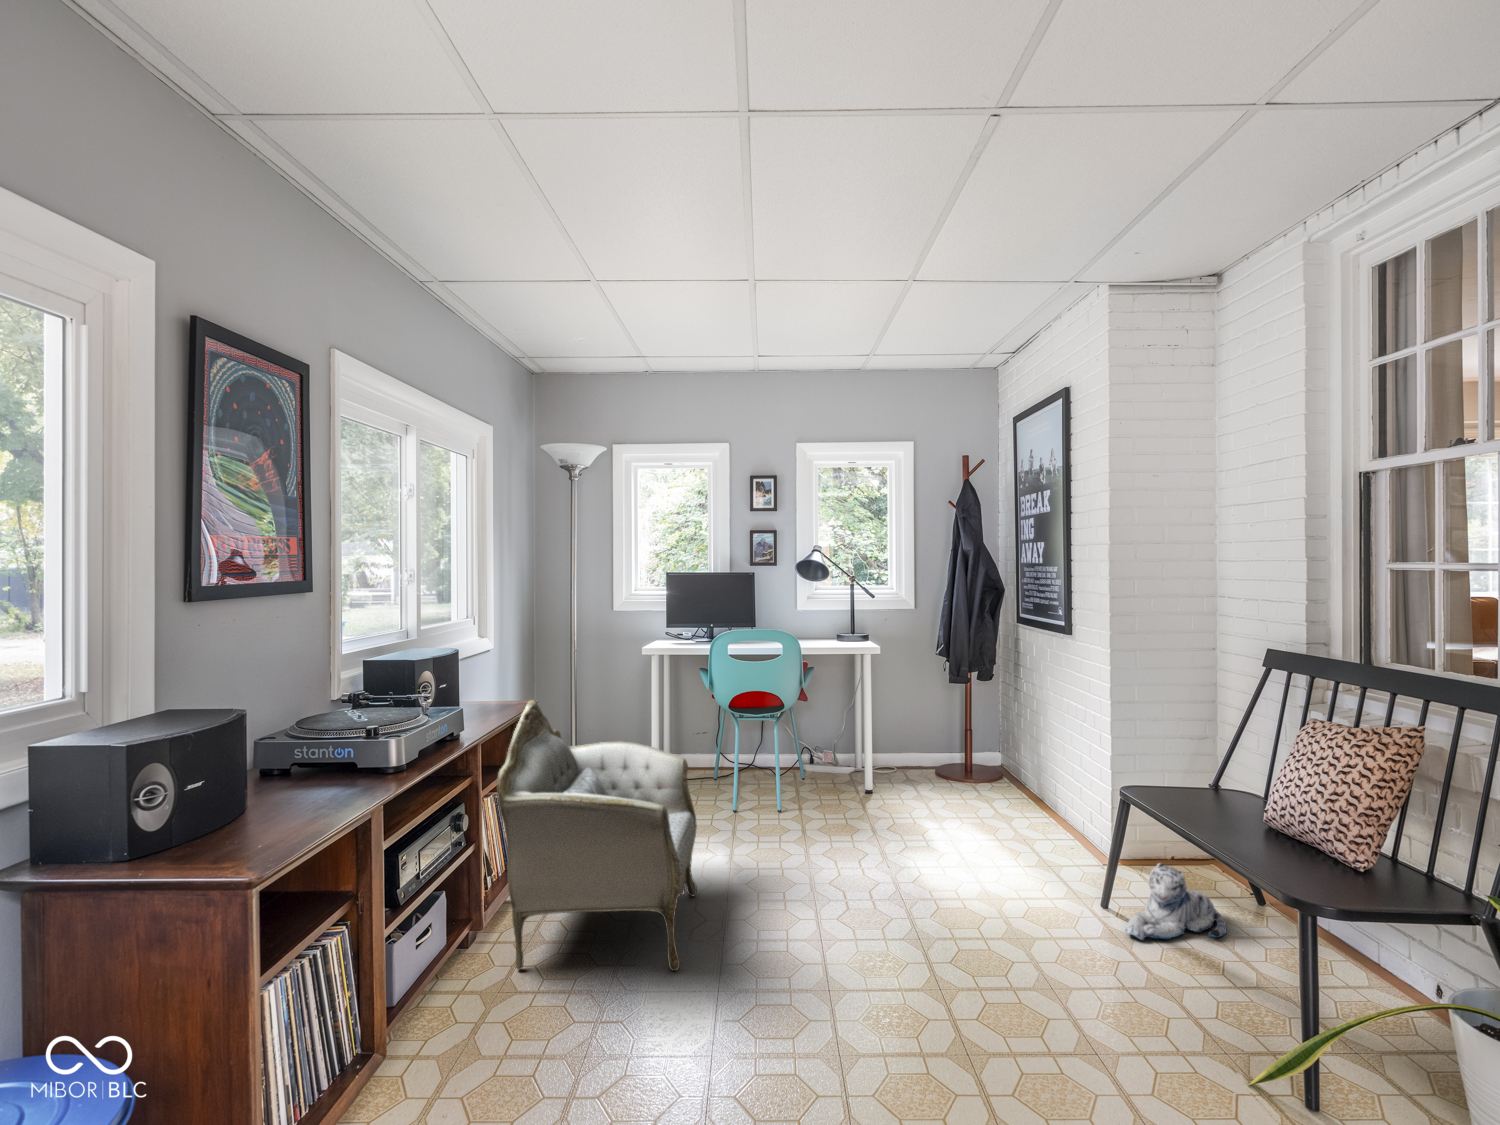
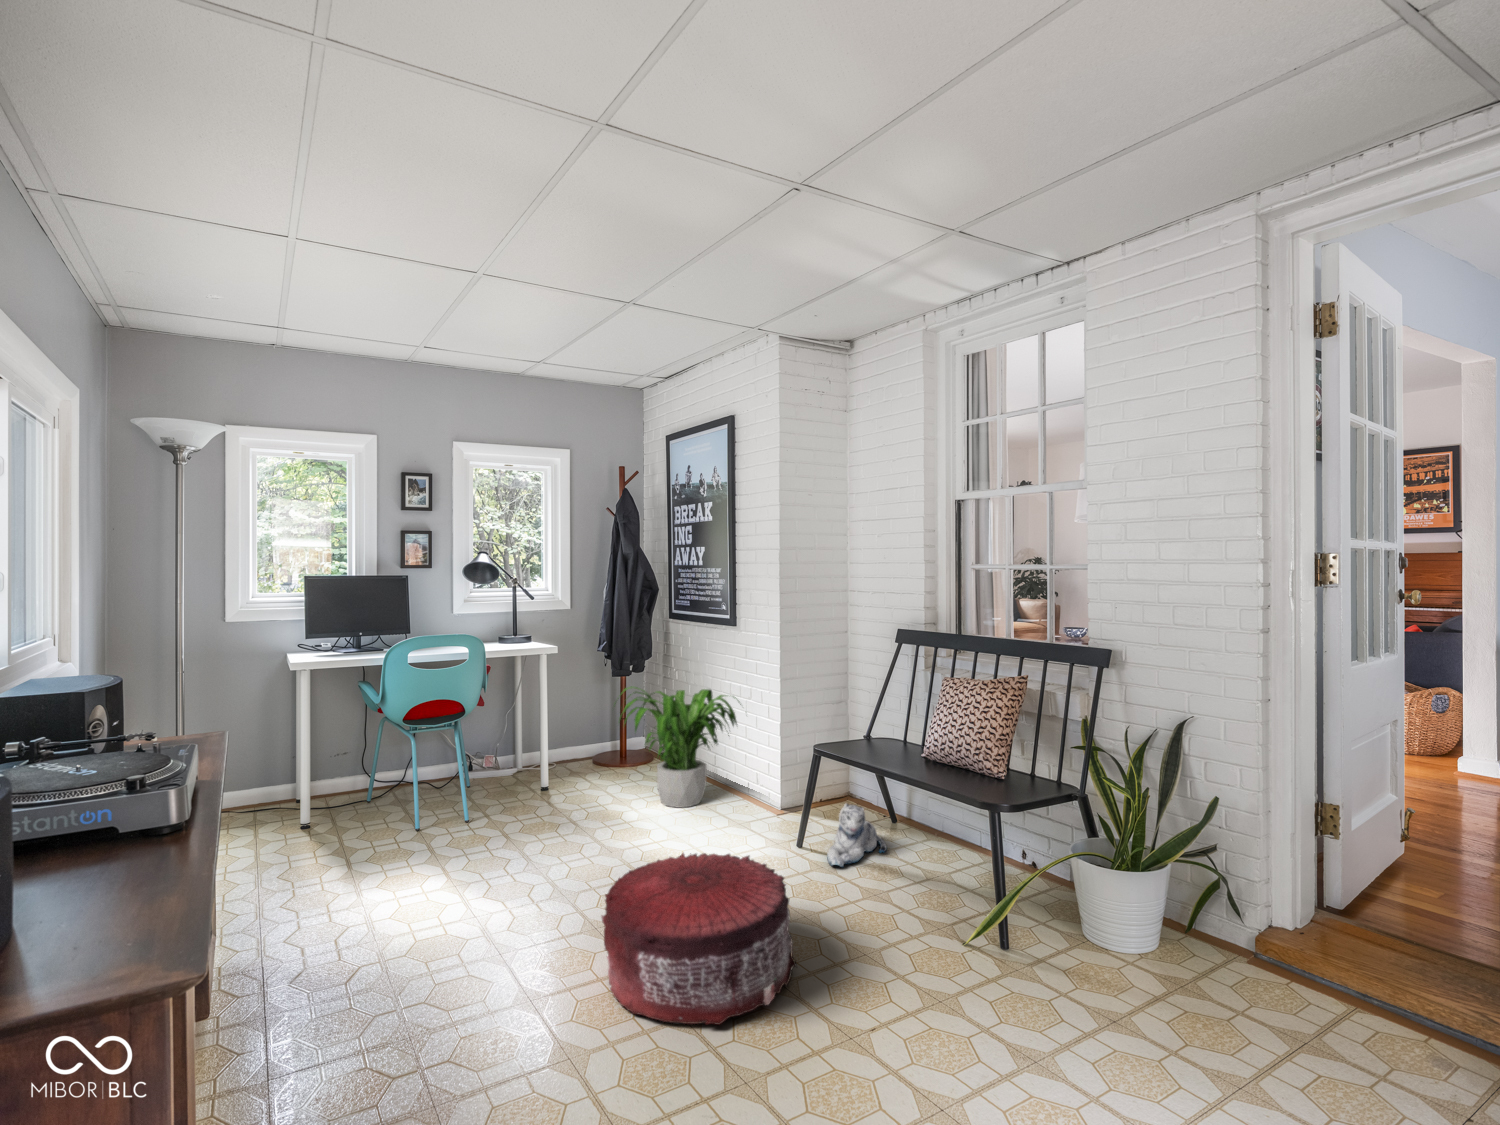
potted plant: none [929,693,1073,833] -> present [615,687,741,807]
armchair: present [497,700,697,971] -> none [229,738,477,1091]
pouf: none [792,870,996,1054] -> present [602,853,797,1025]

